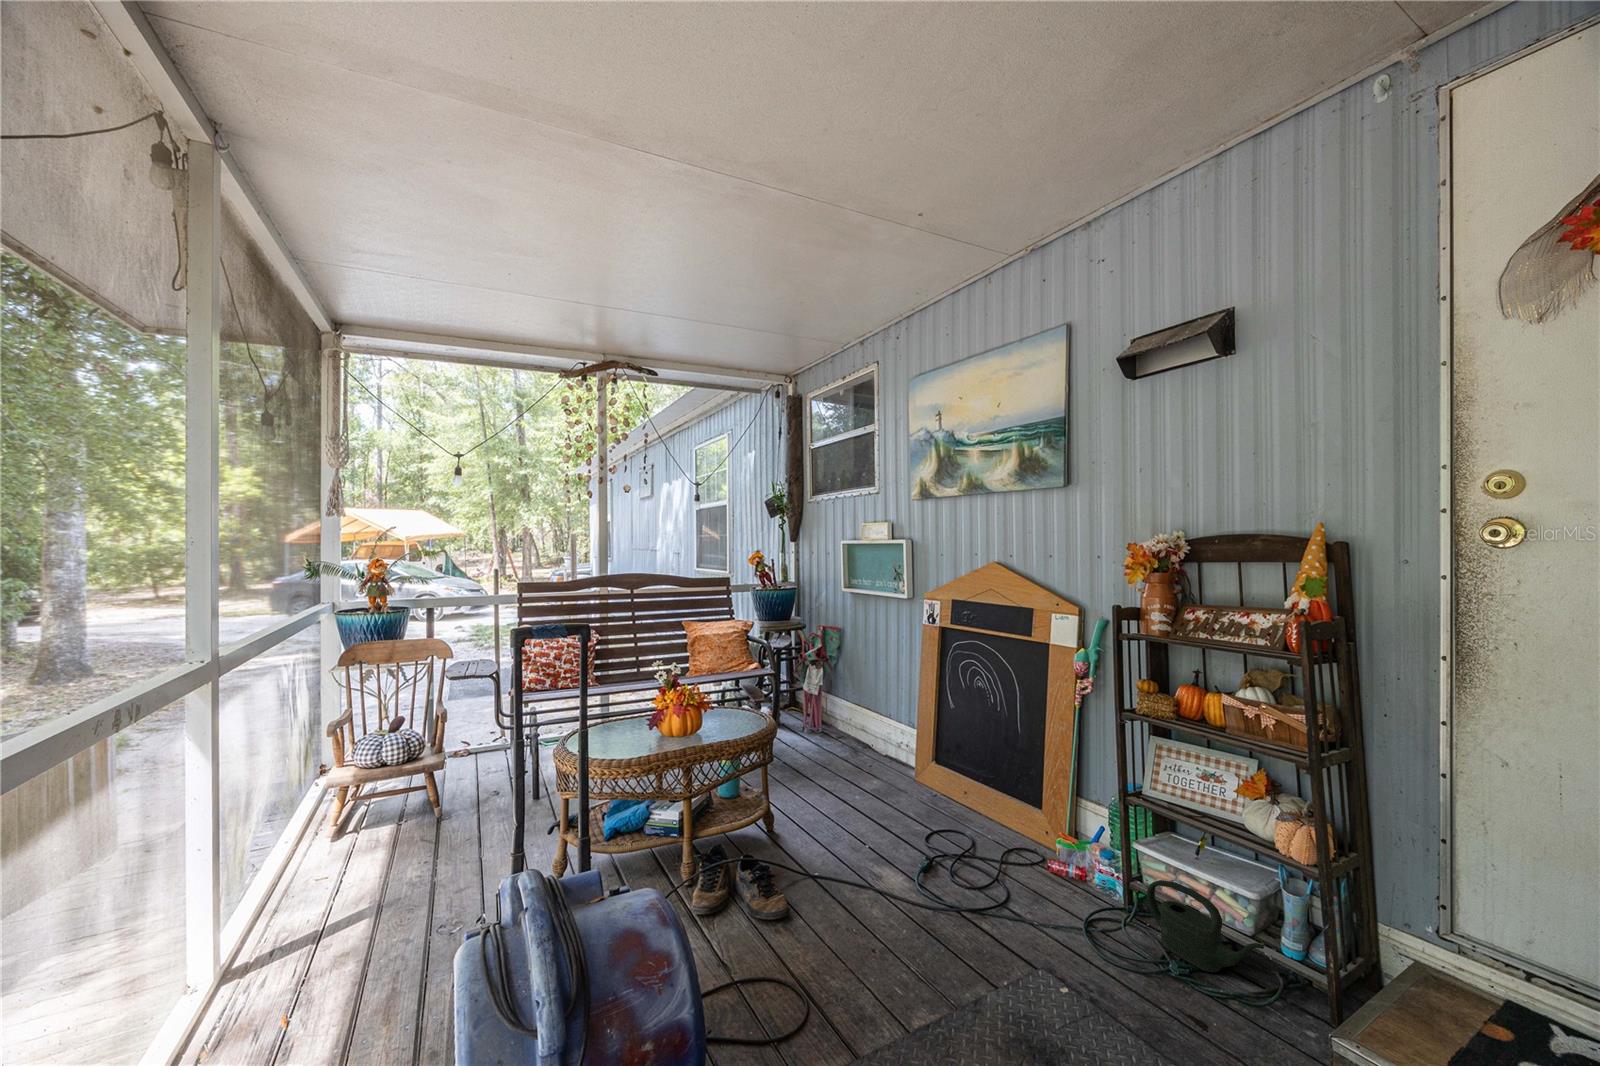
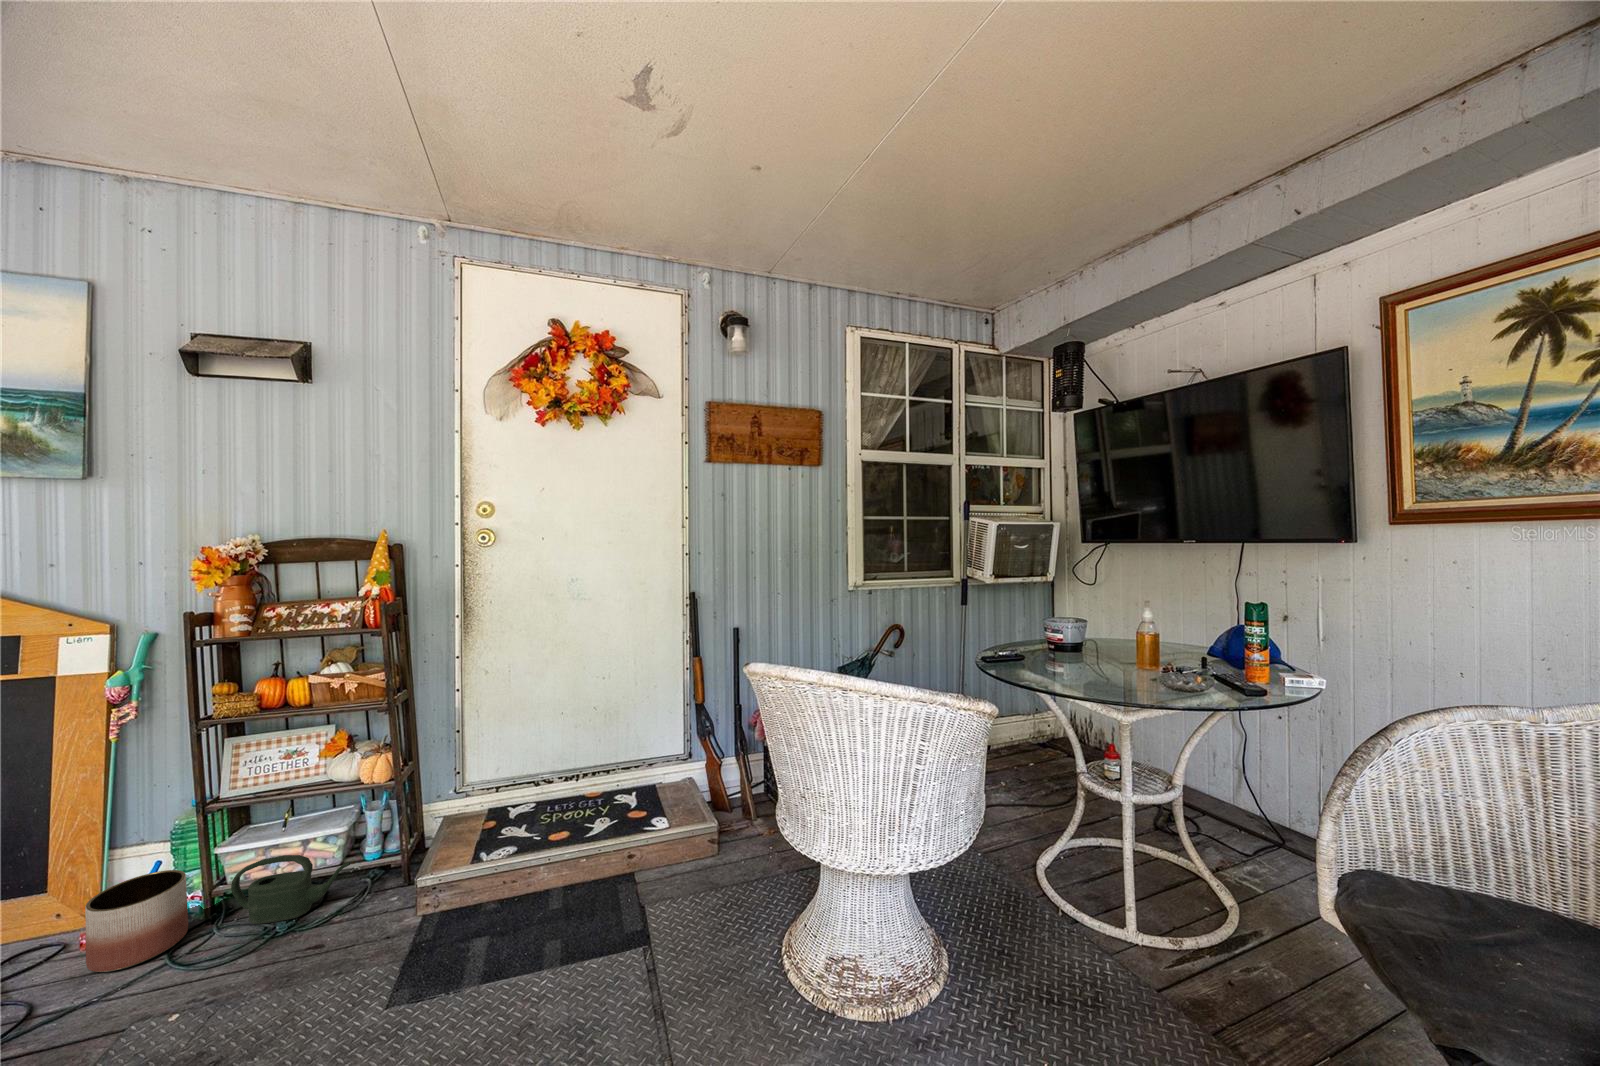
planter: none [1048,835,1115,920] -> present [85,870,188,972]

